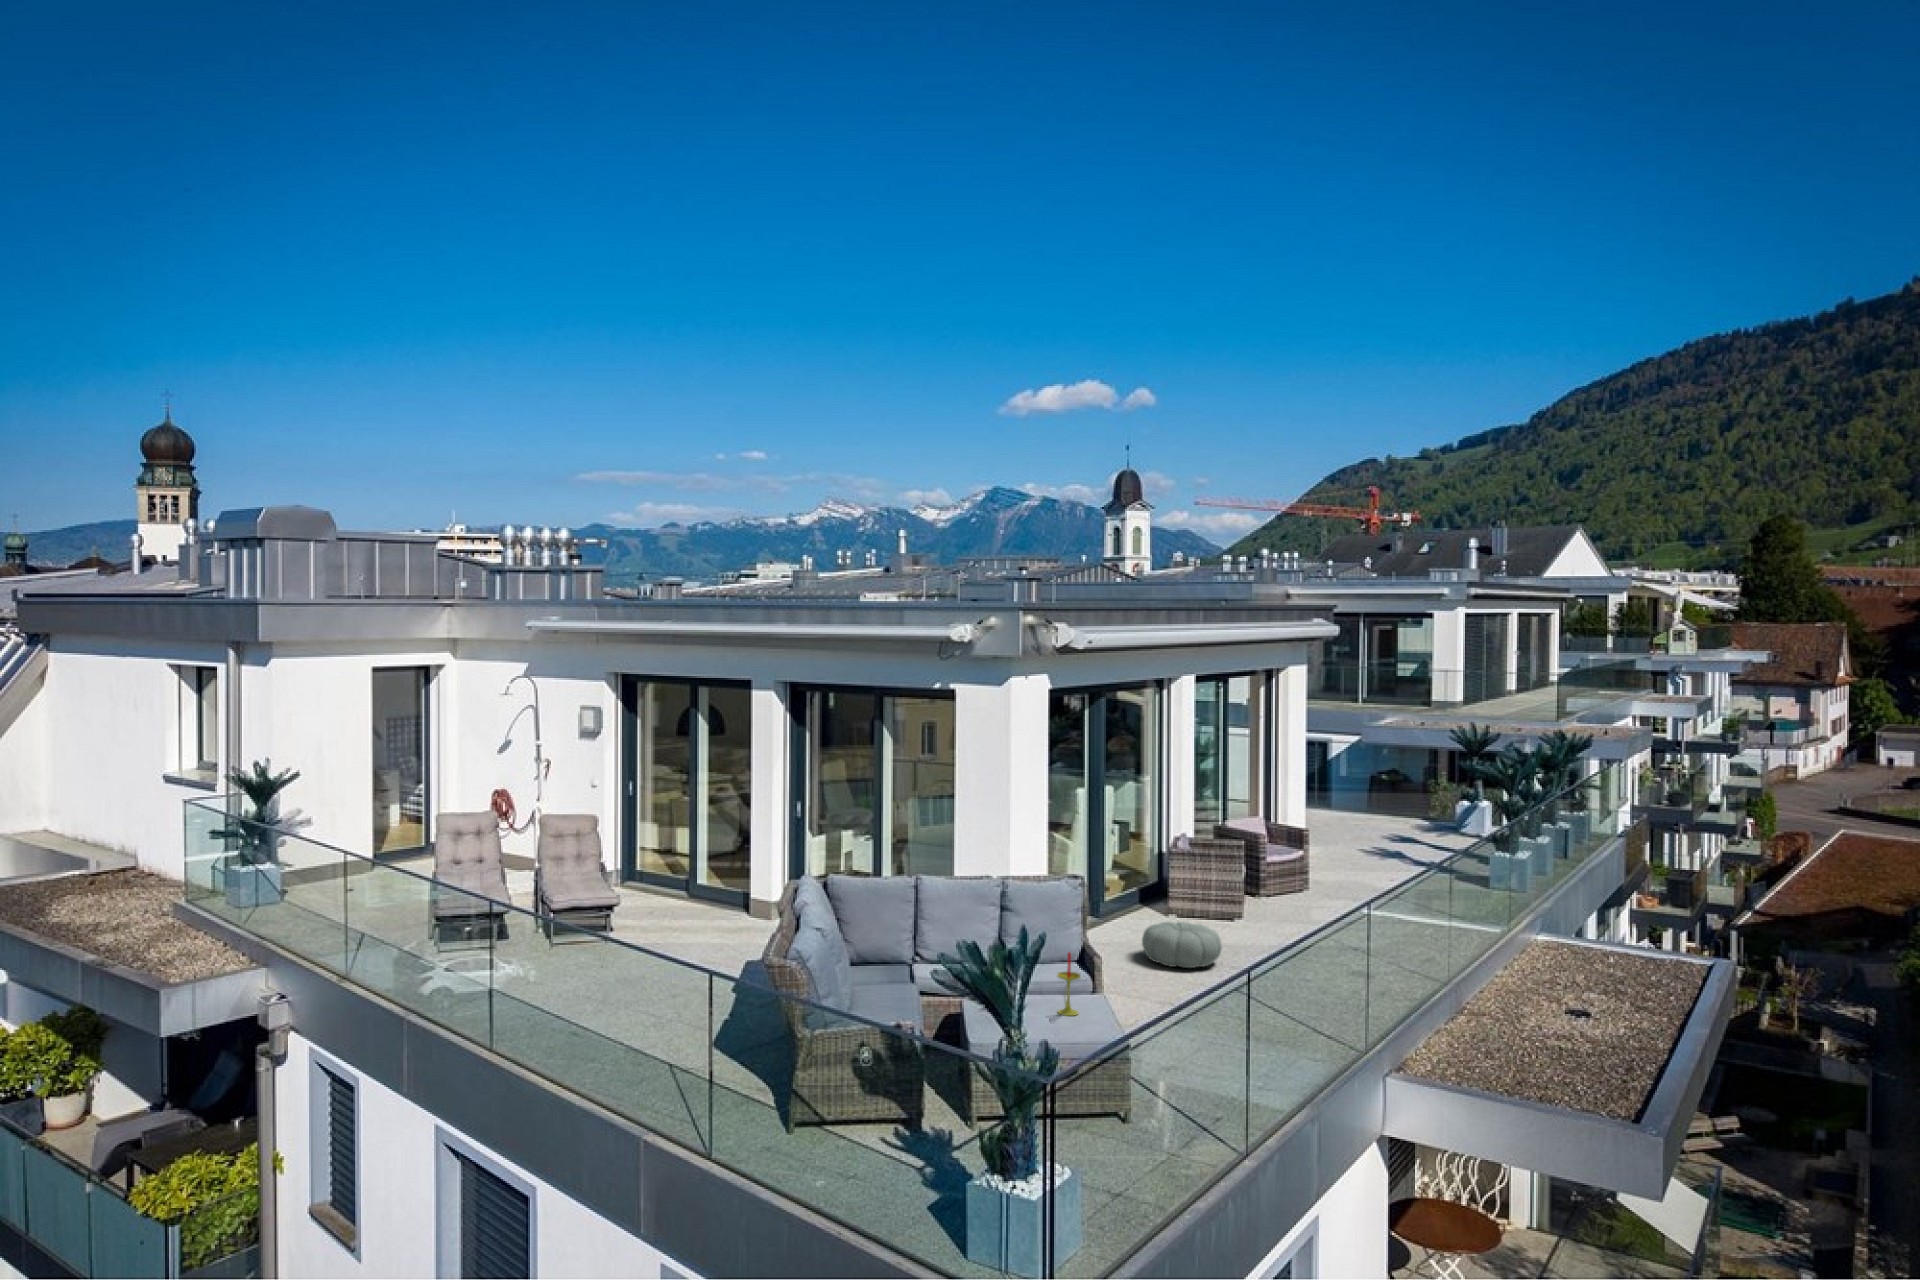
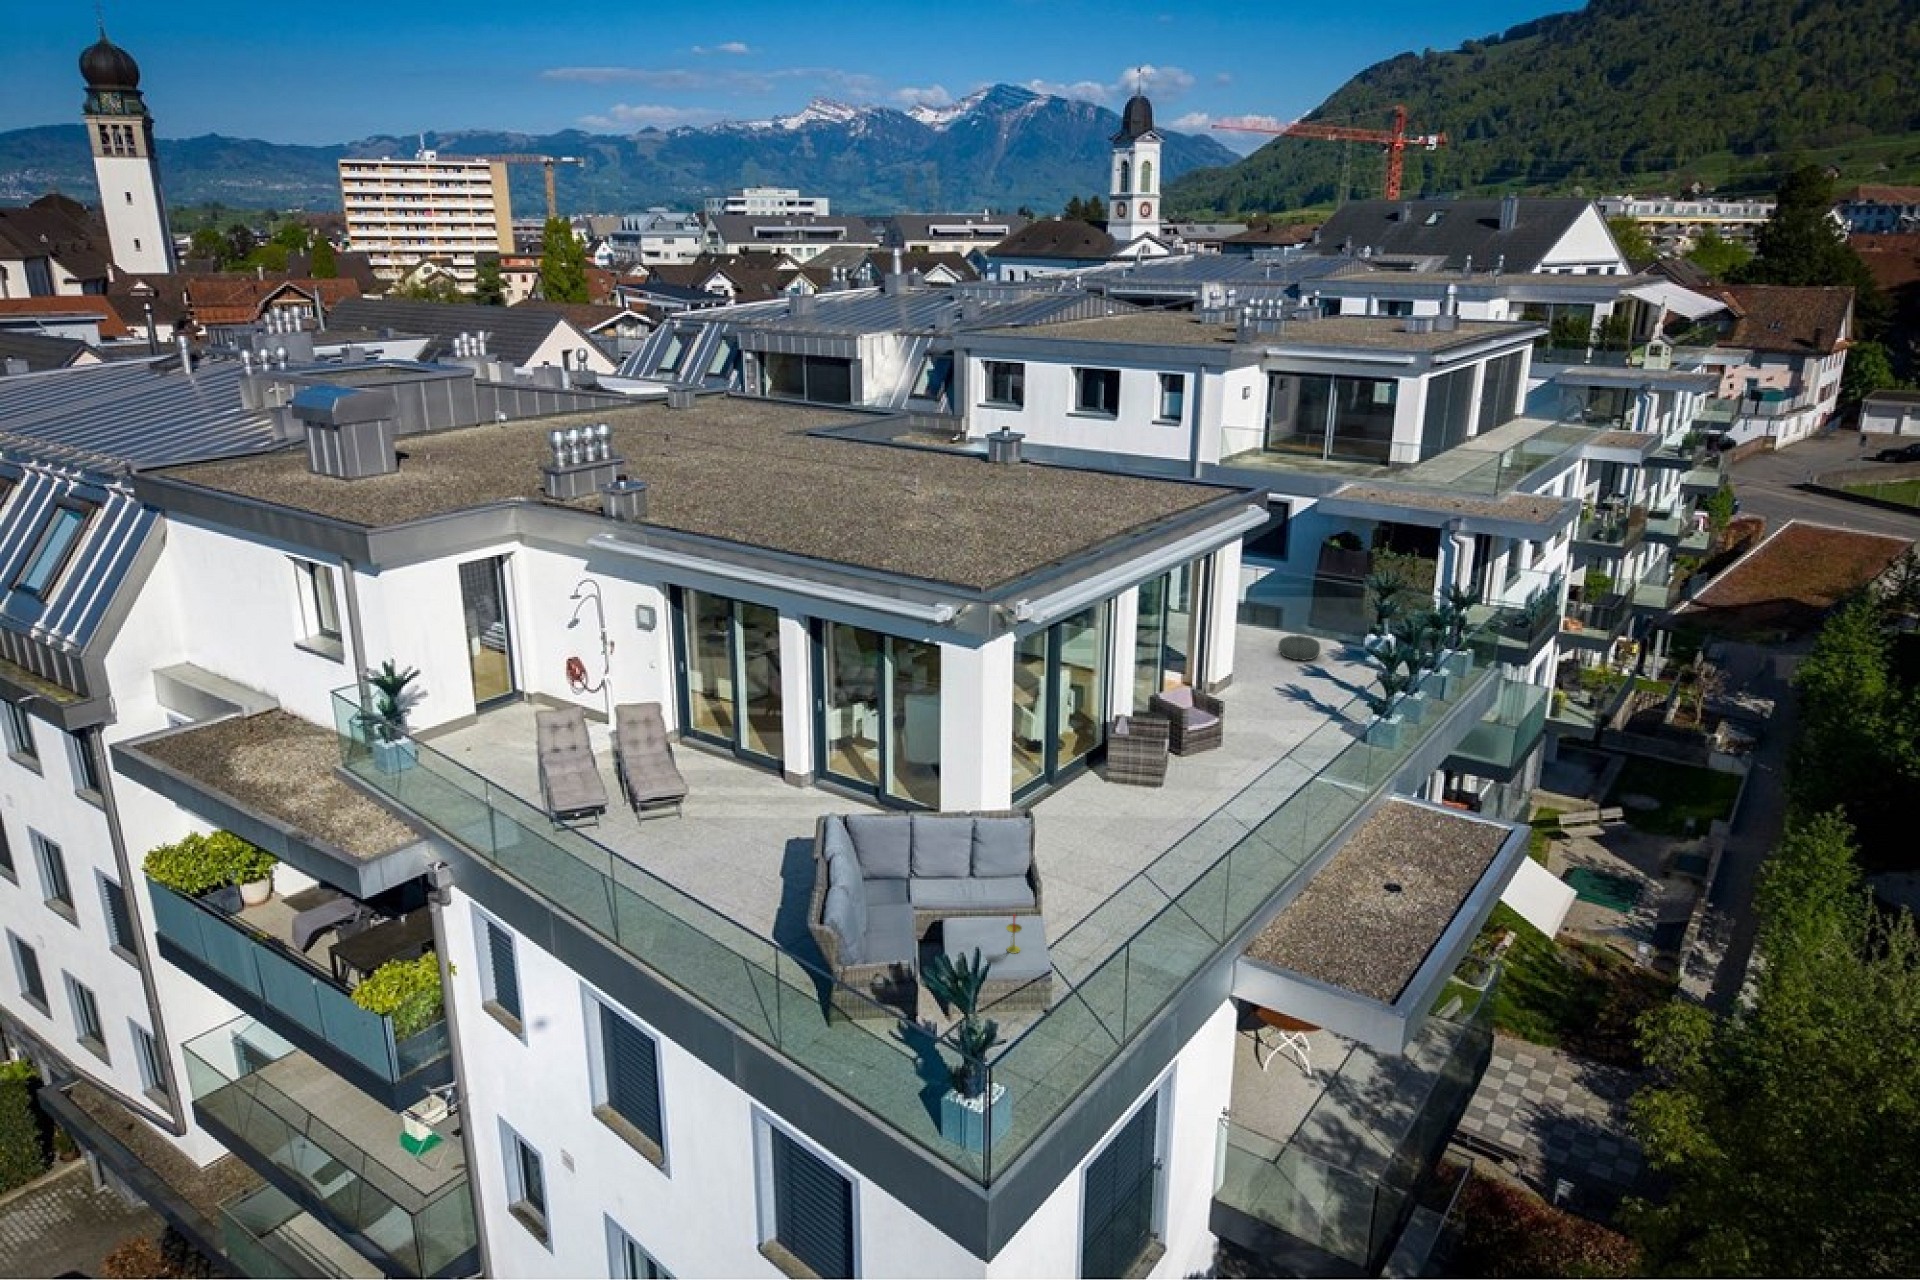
pouf: present [1142,922,1222,968] -> present [1278,635,1320,660]

